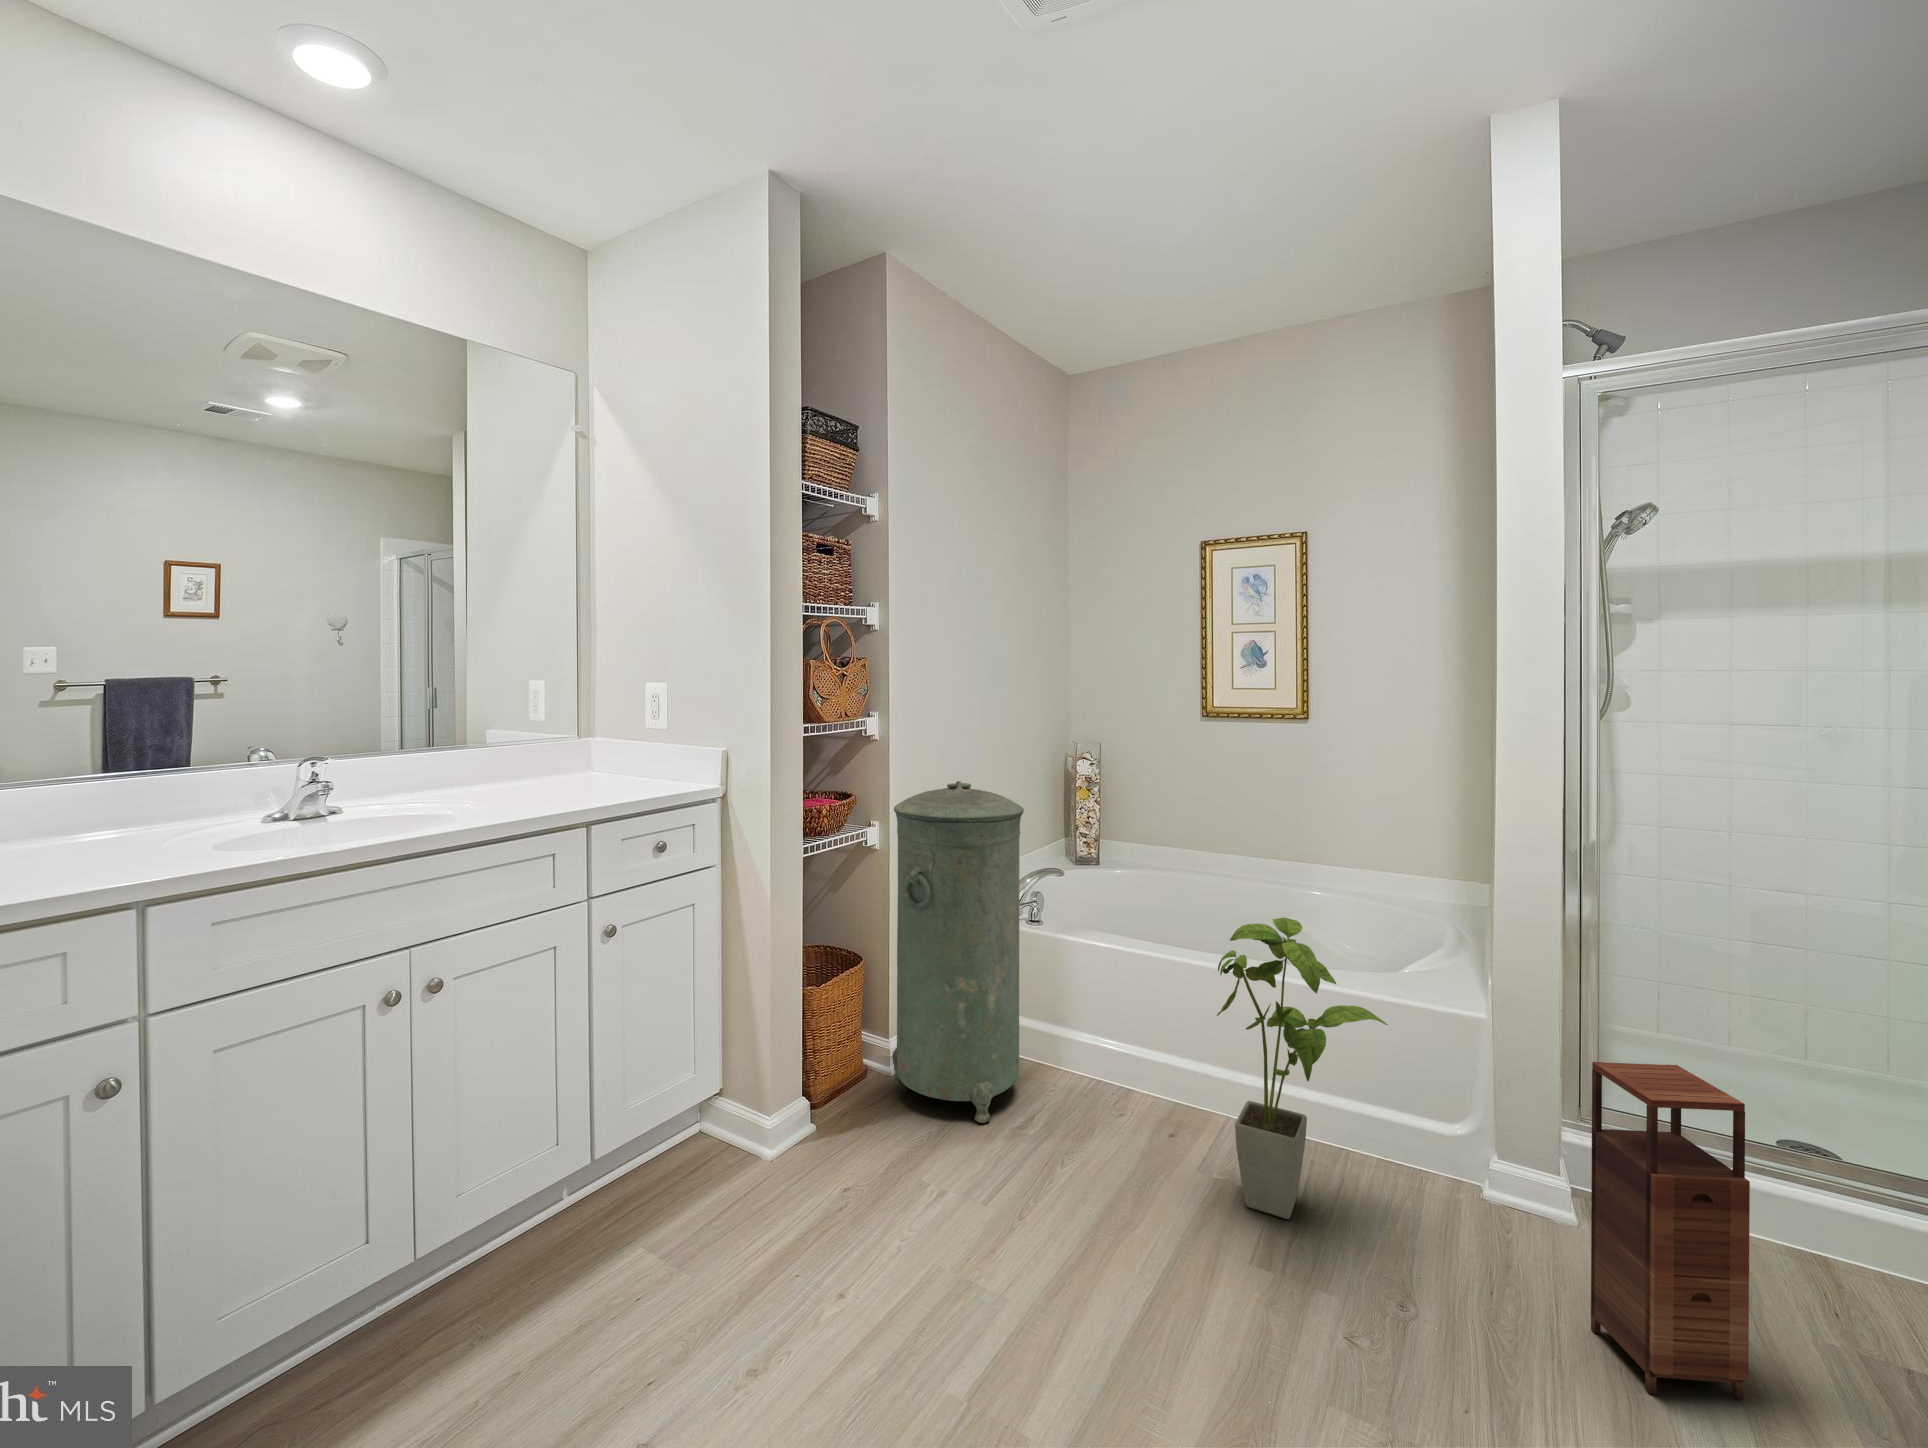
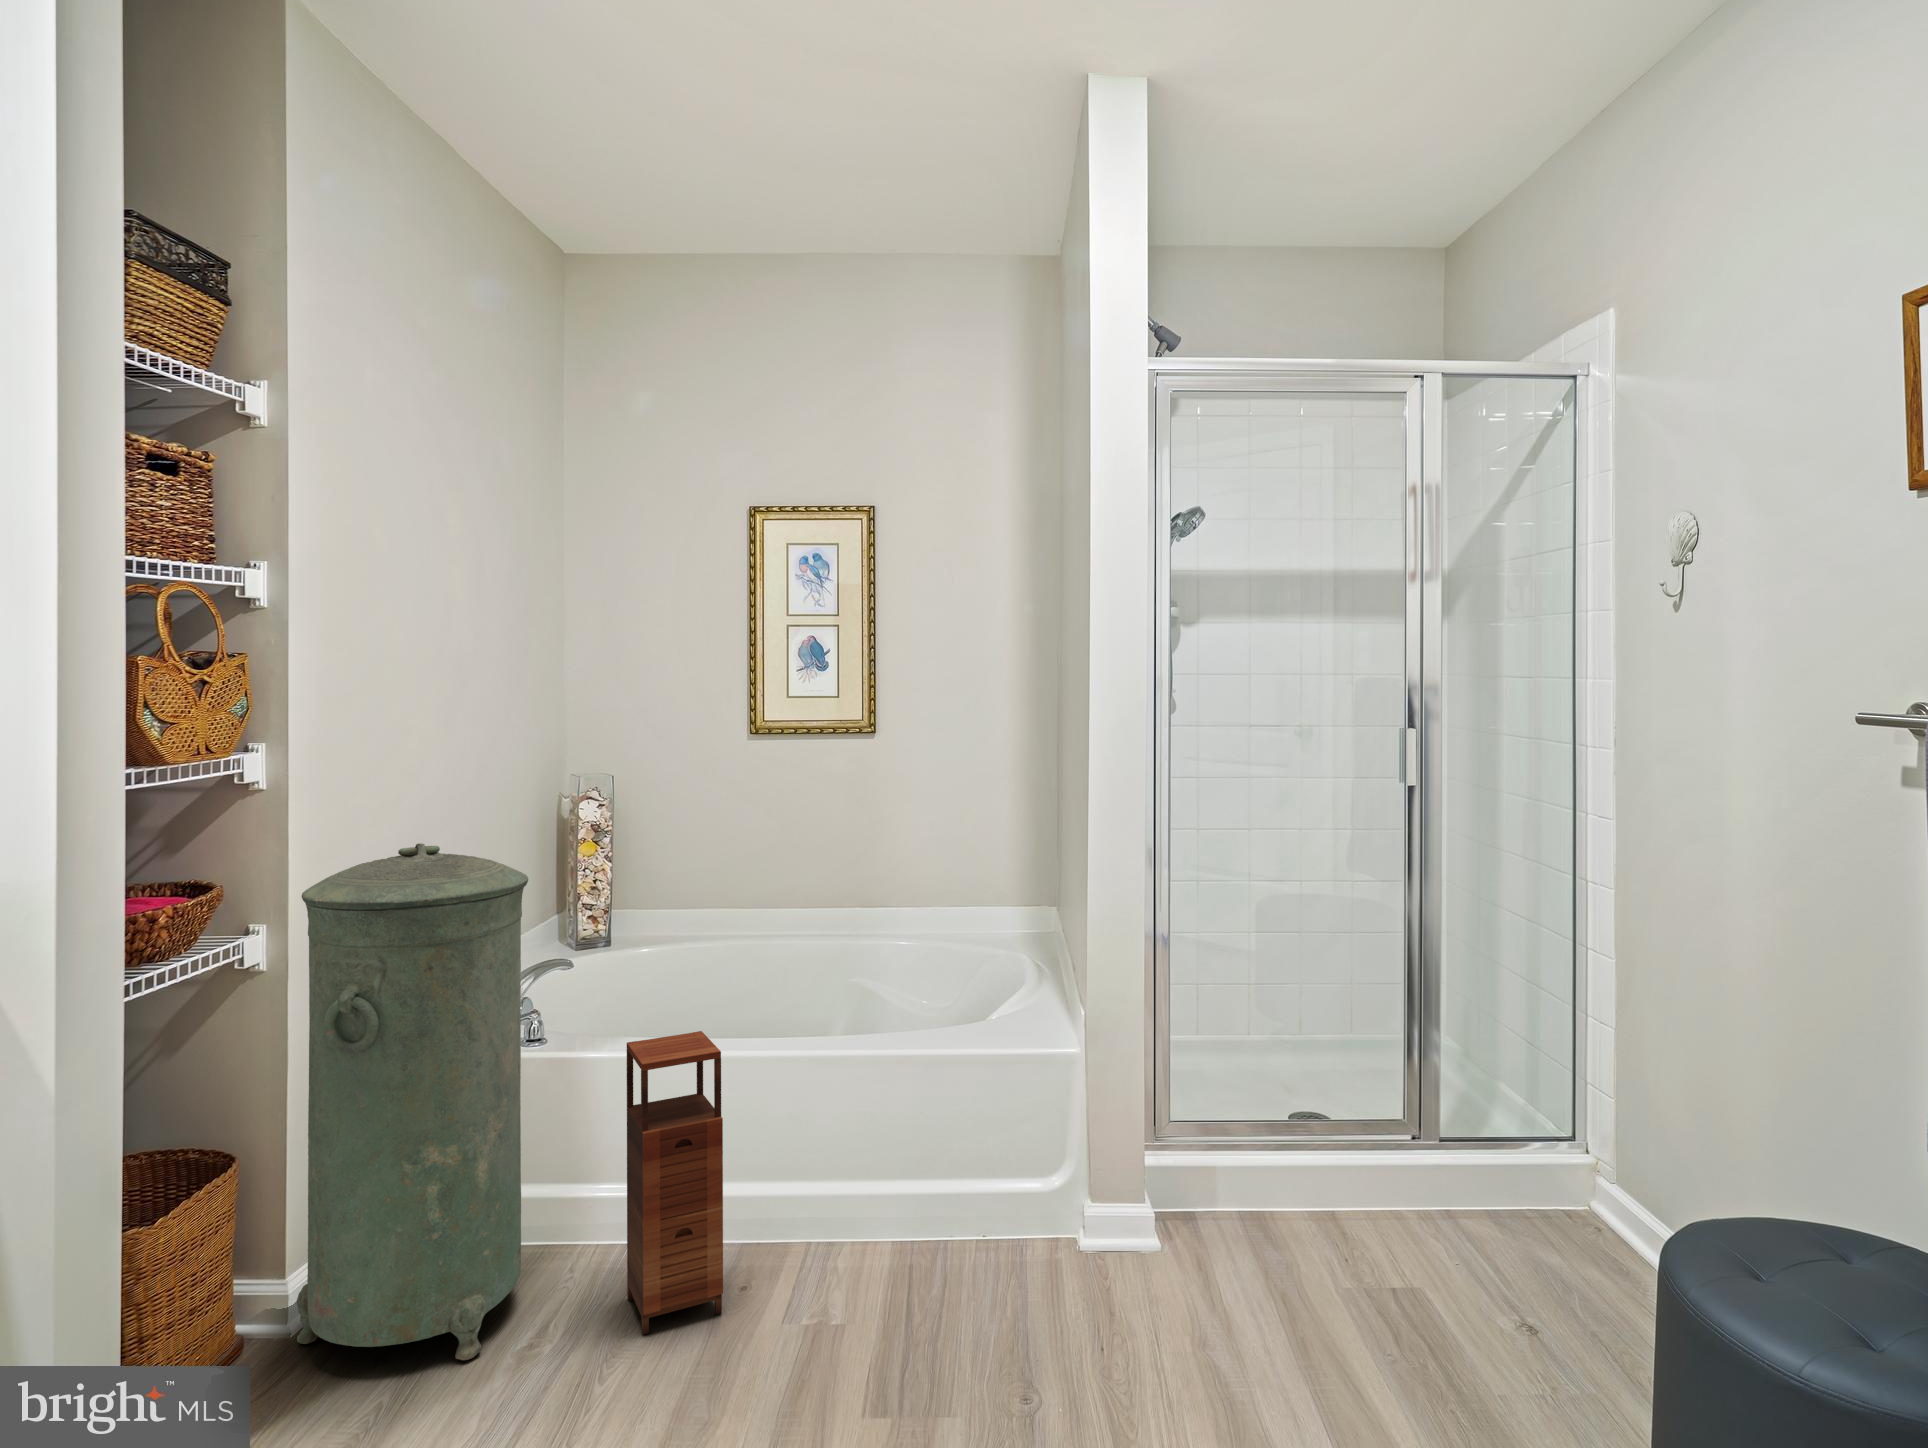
house plant: present [1217,917,1388,1219] -> none [810,977,1001,1350]
storage cabinet: present [1591,1062,1750,1400] -> present [627,1031,723,1335]

